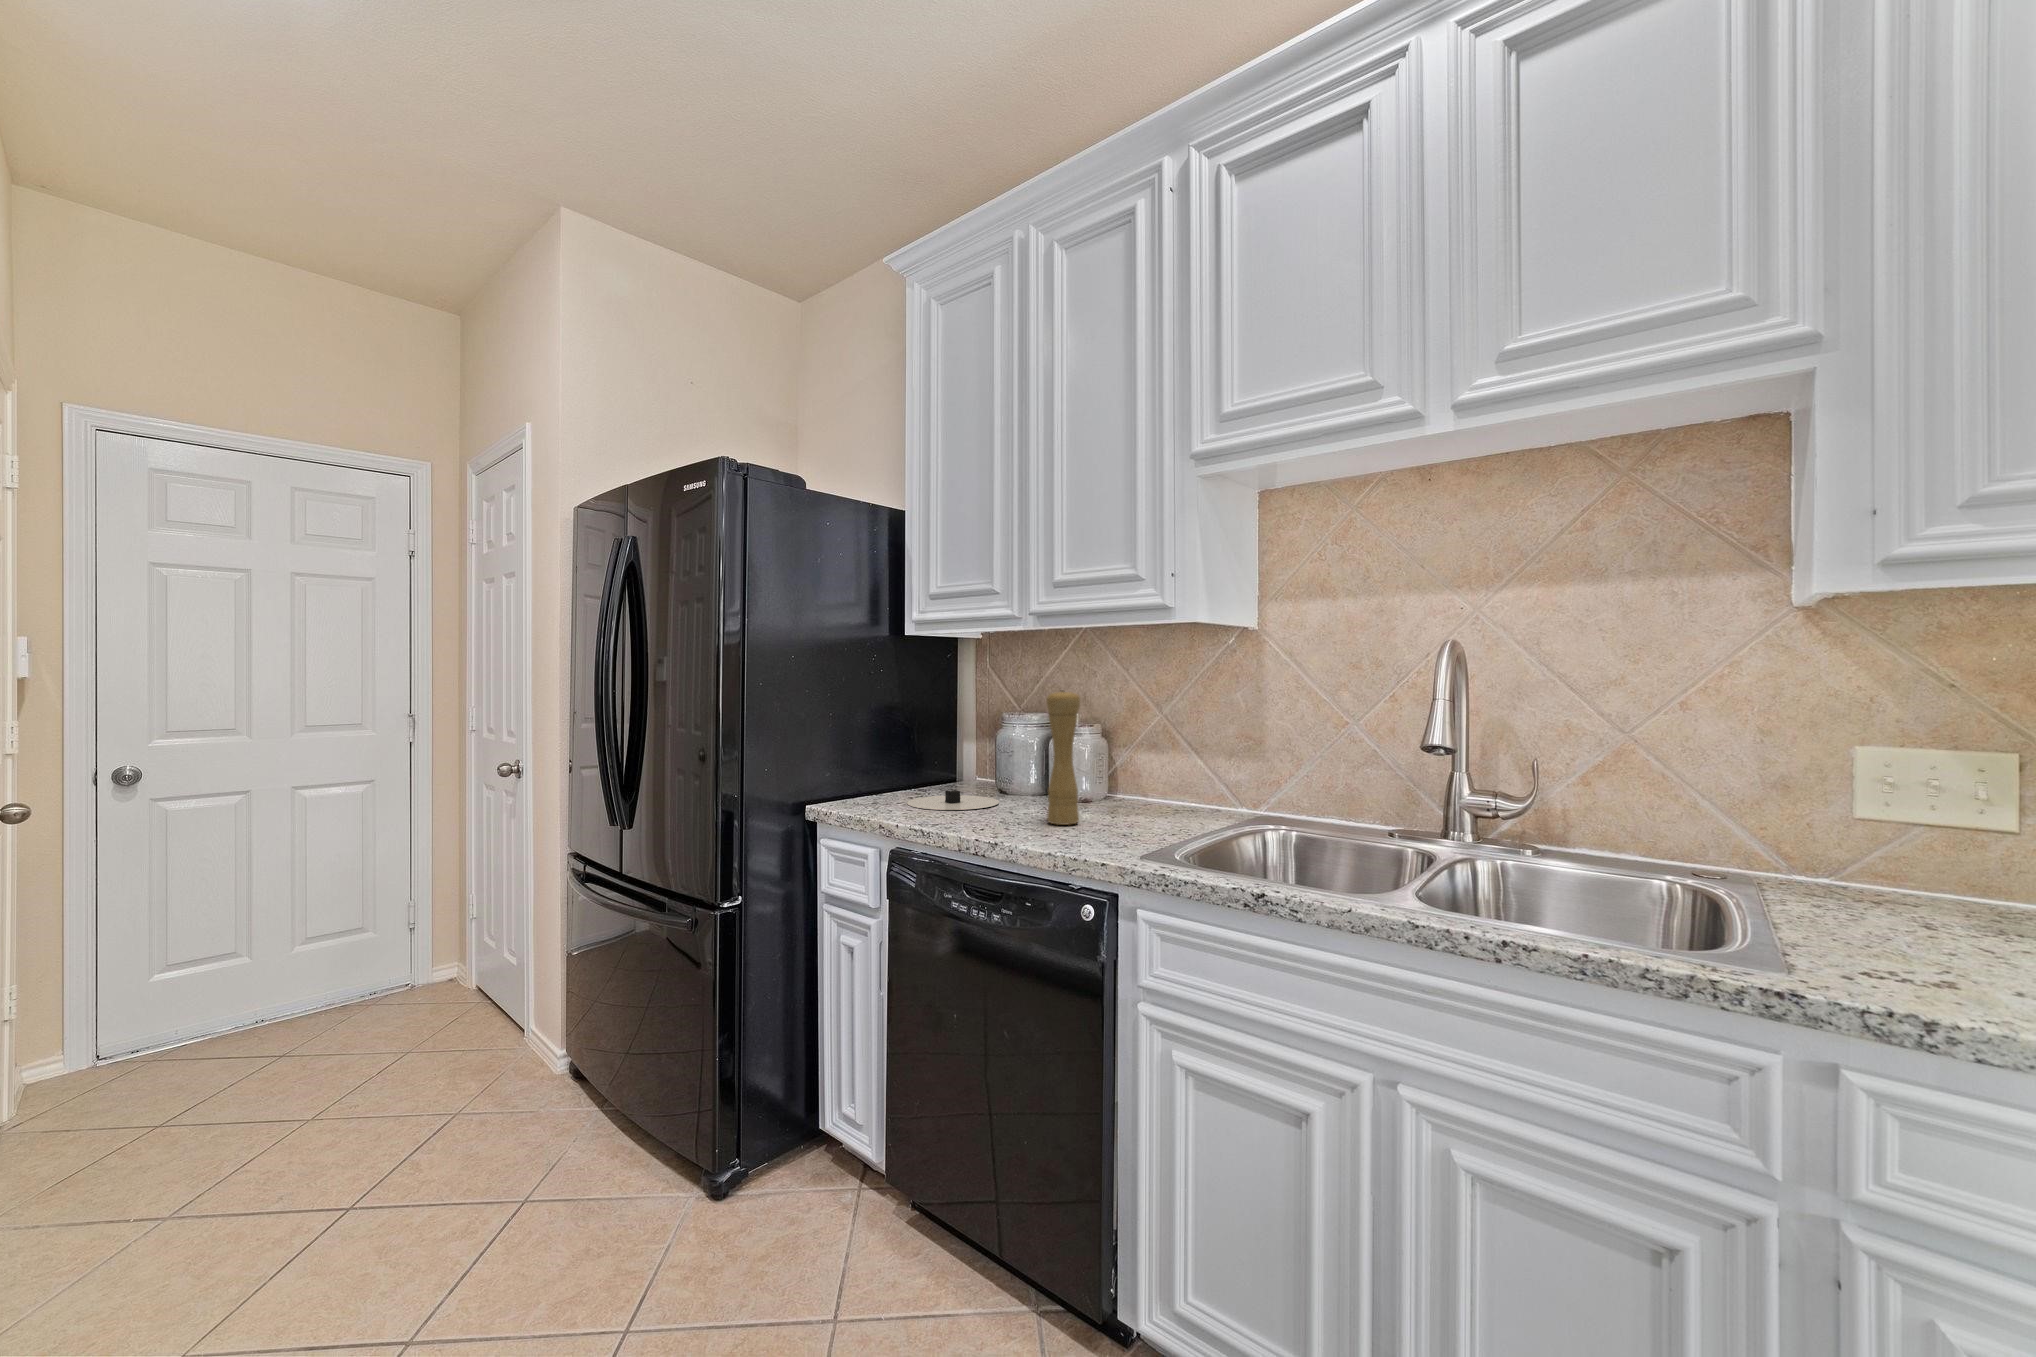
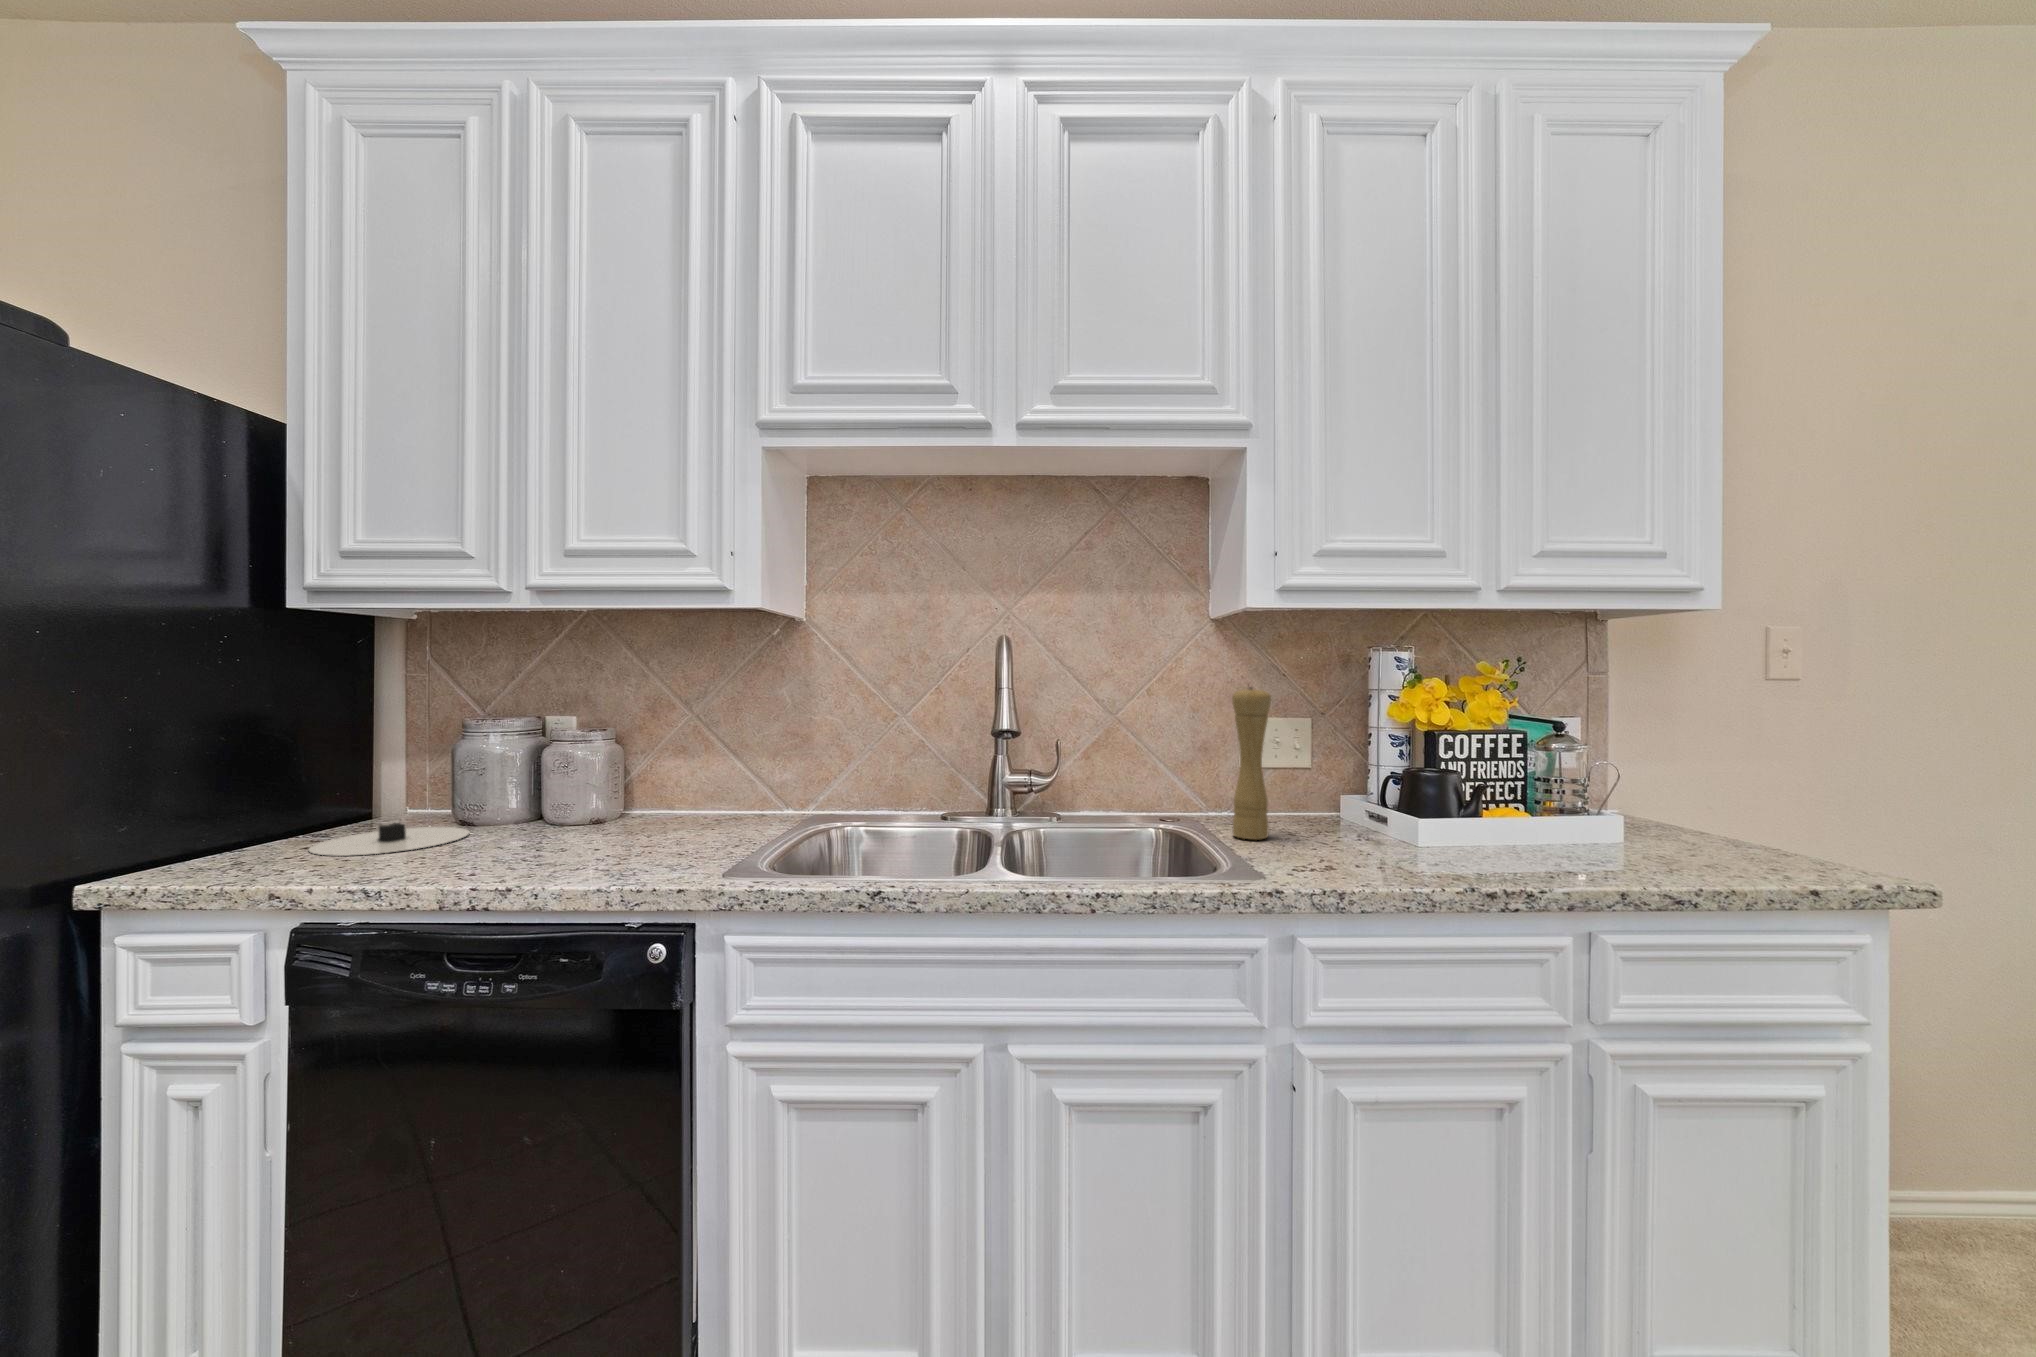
pepper mill: present [1046,690,1080,825] -> present [1232,687,1271,840]

